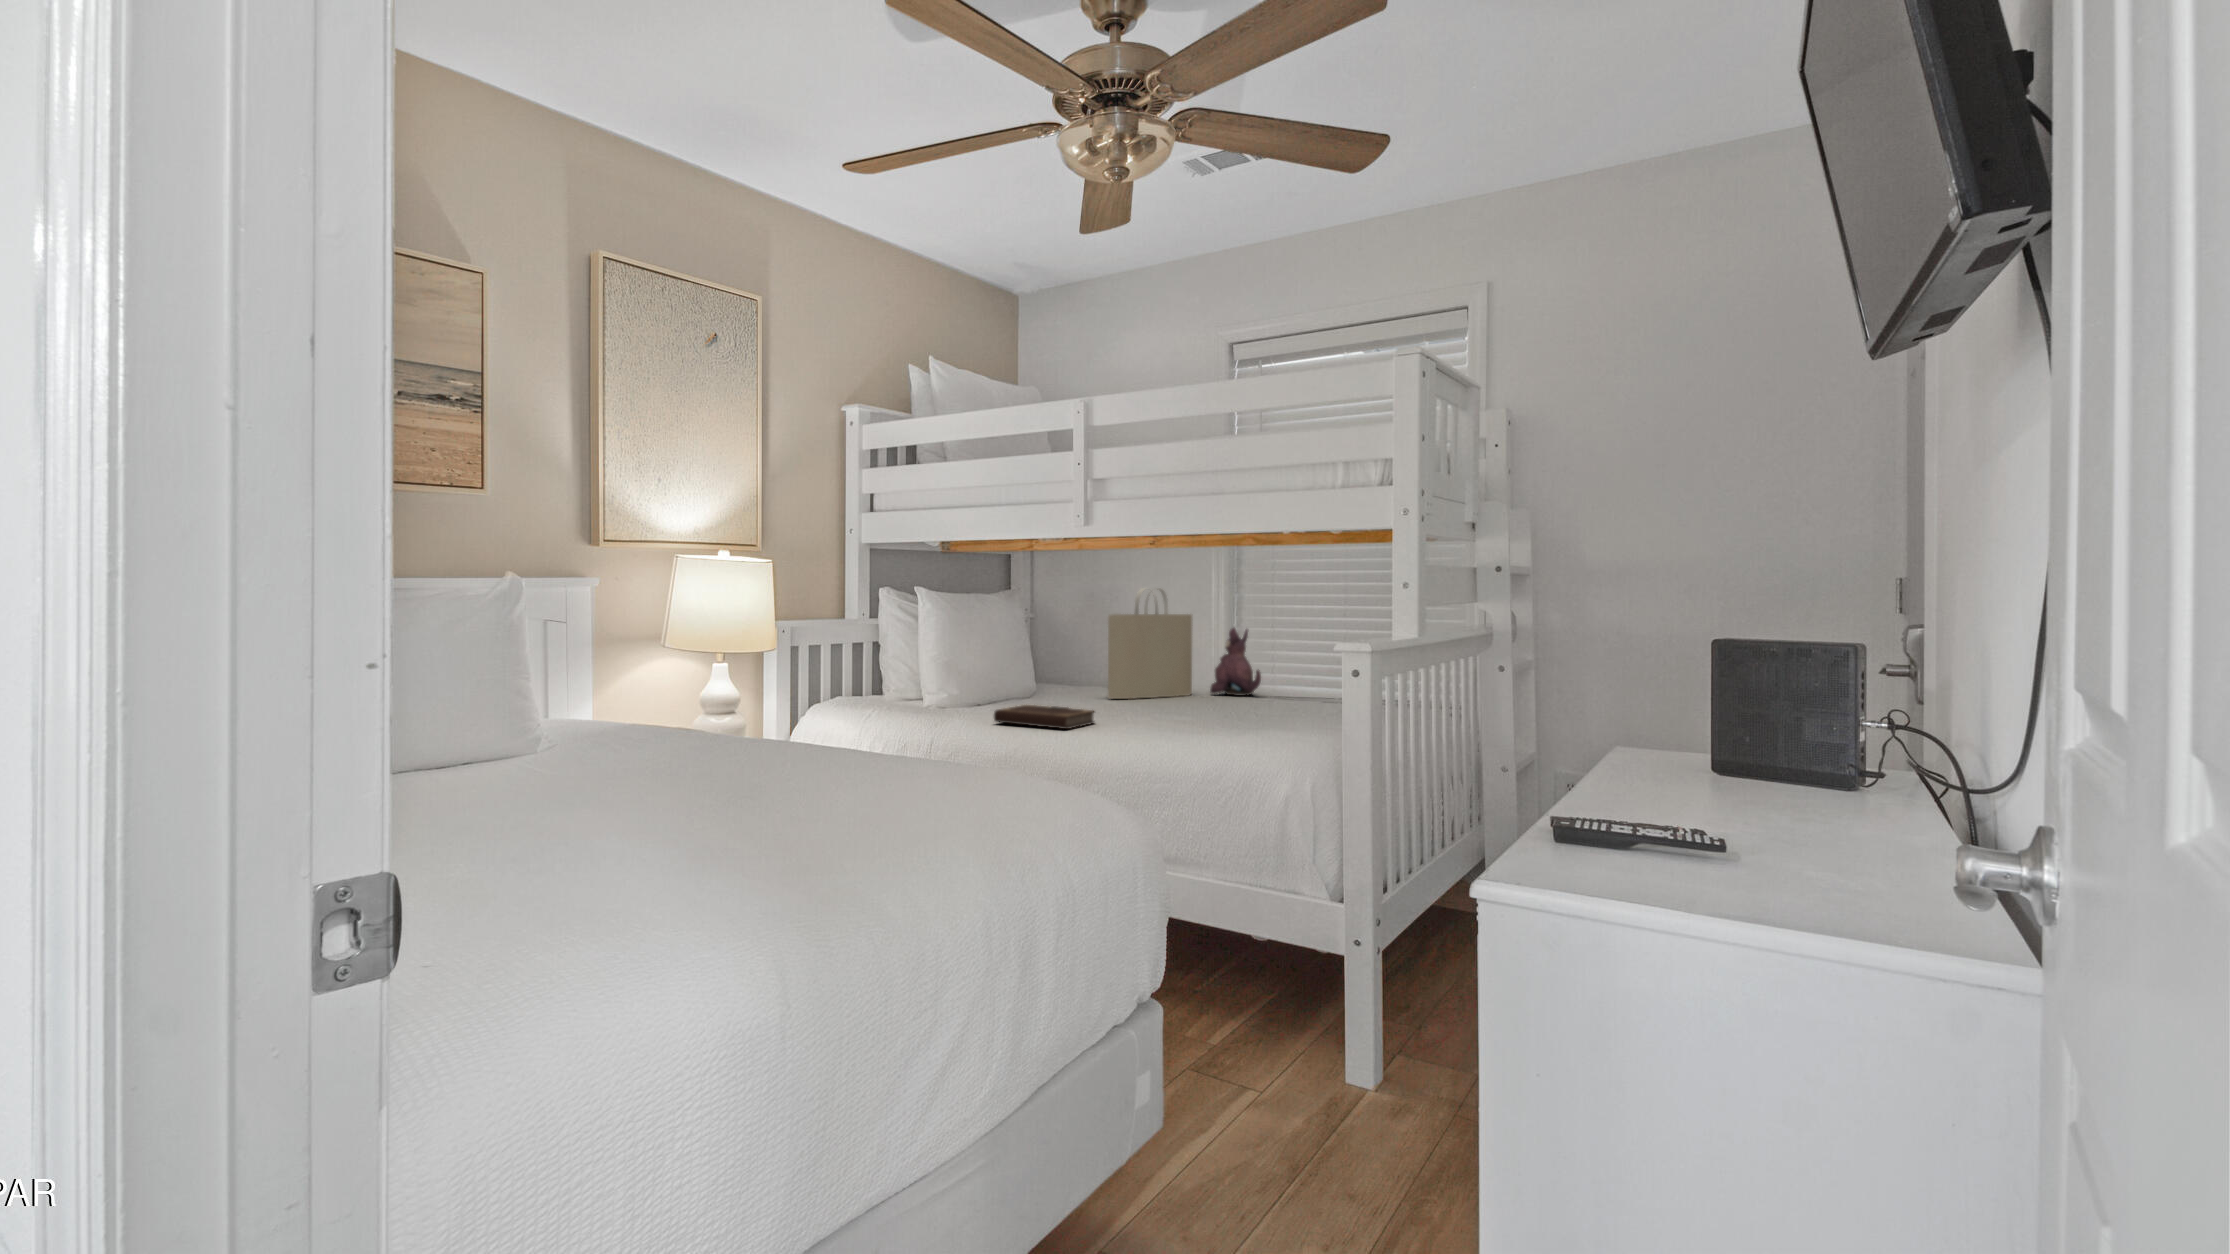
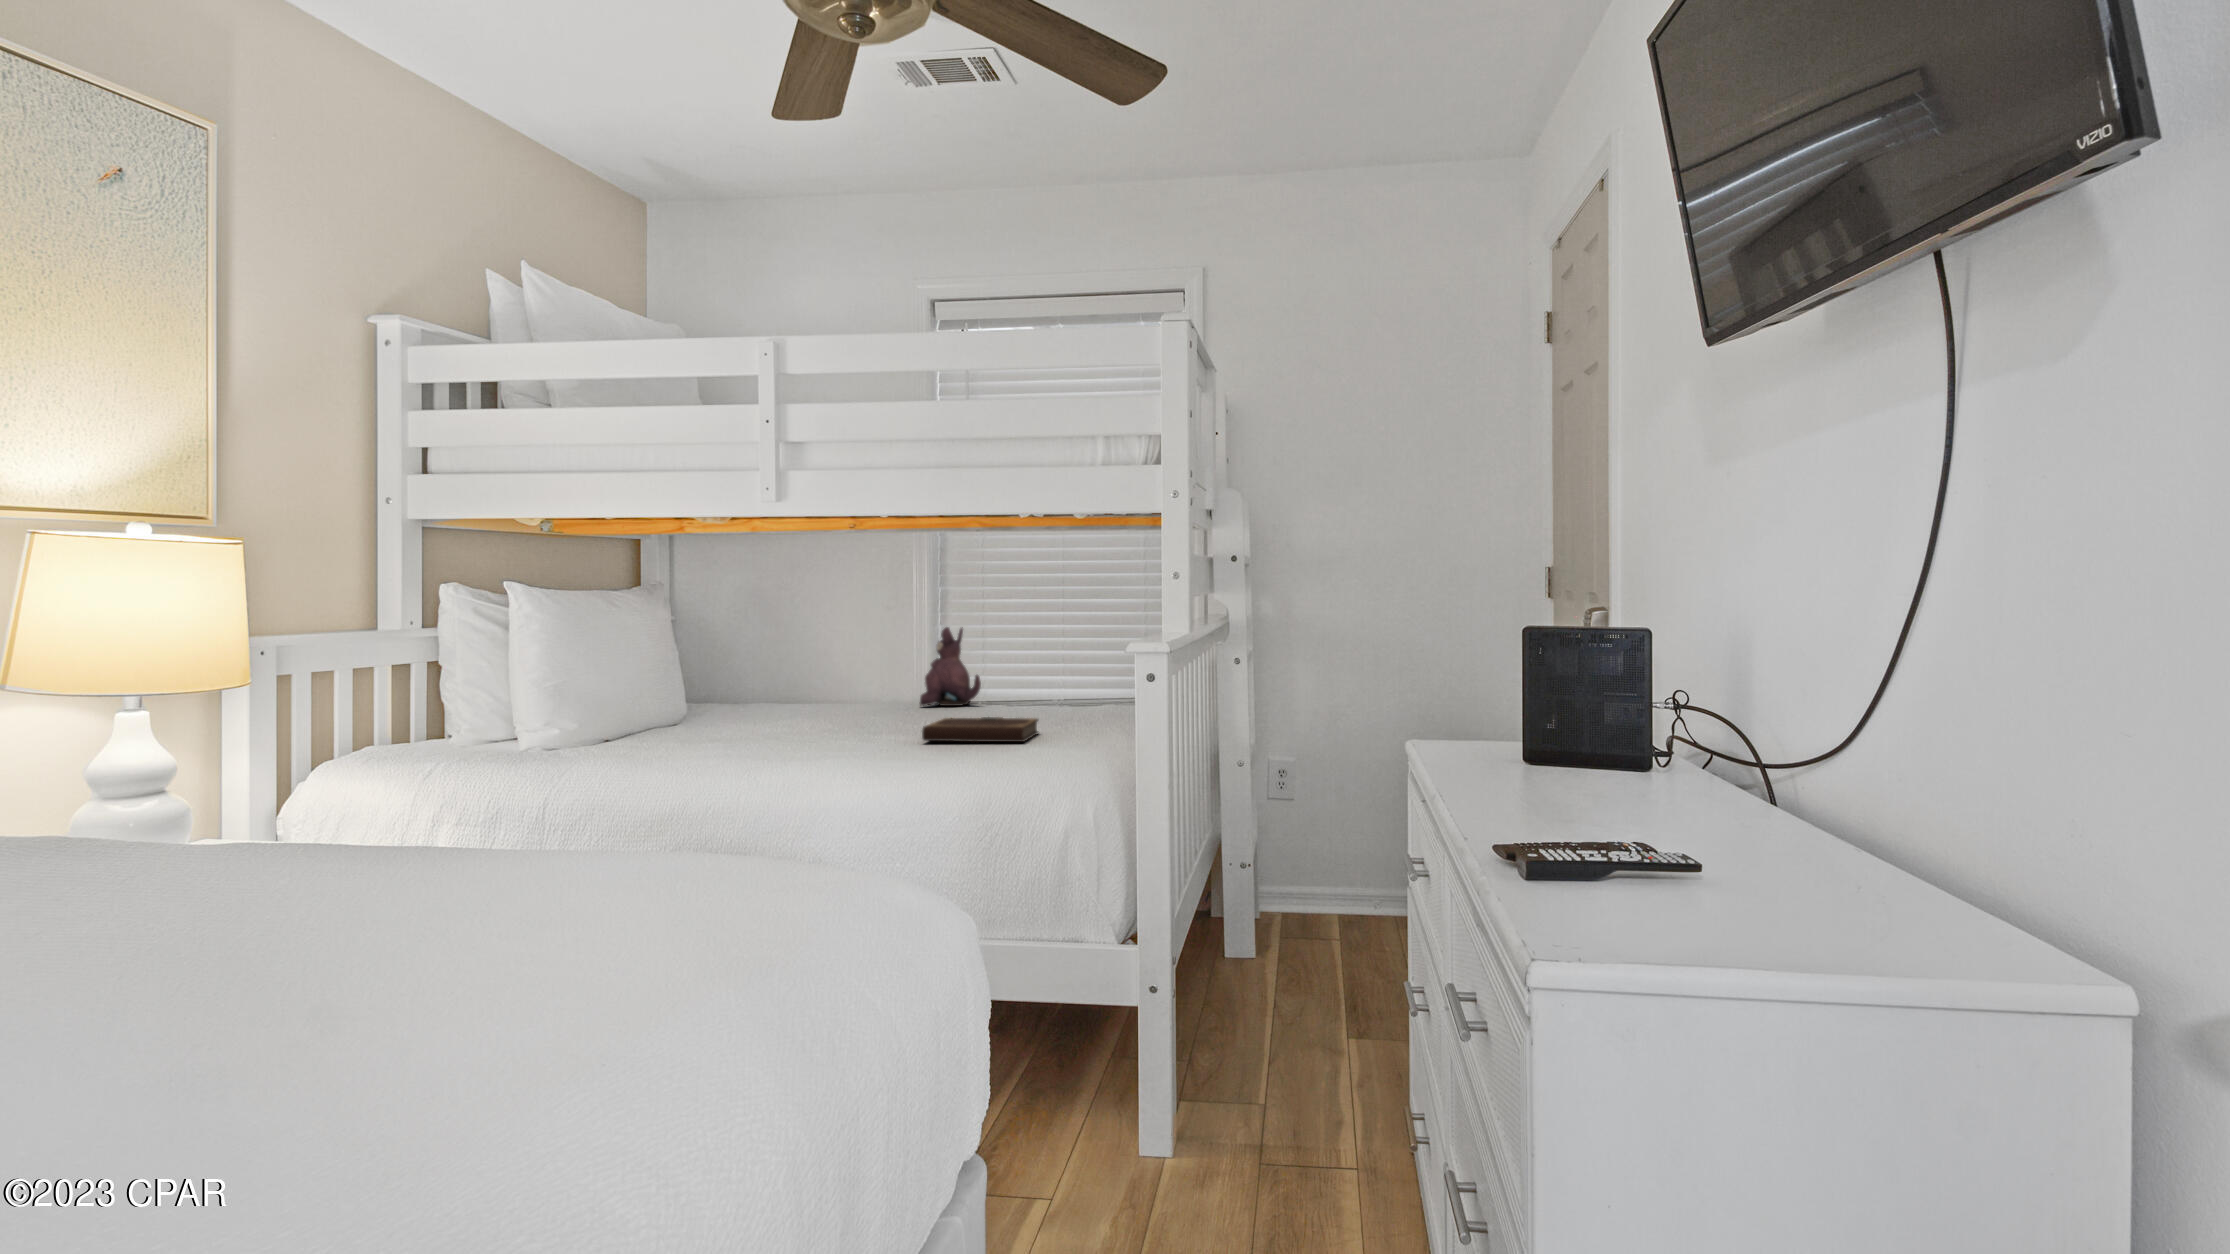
tote bag: present [1108,589,1192,699] -> none [794,581,898,721]
notebook: present [994,705,1094,729] -> present [922,717,1038,742]

